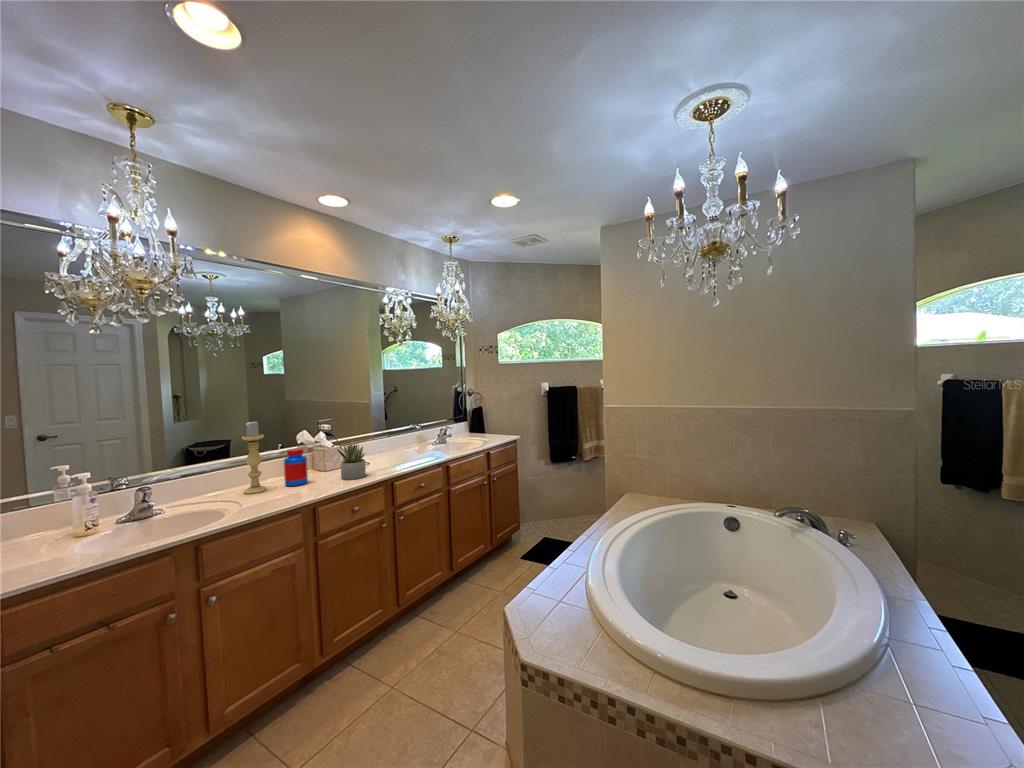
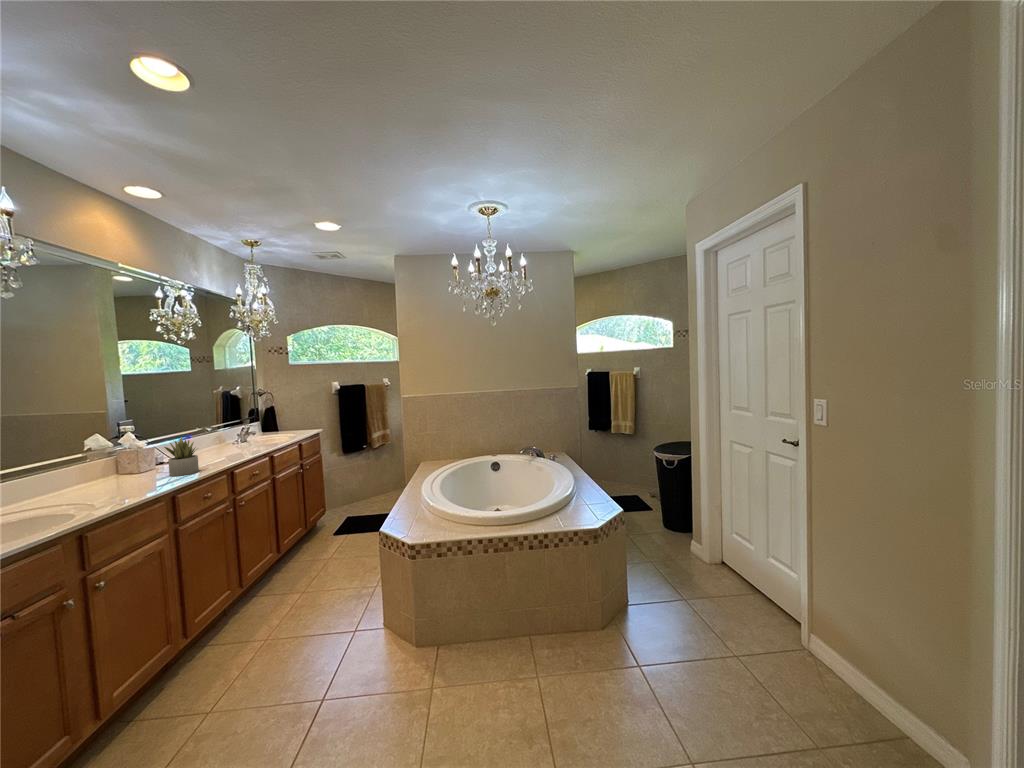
candle holder: present [242,422,267,494] -> none [46,421,82,503]
jar: present [284,448,308,486] -> none [98,449,130,490]

